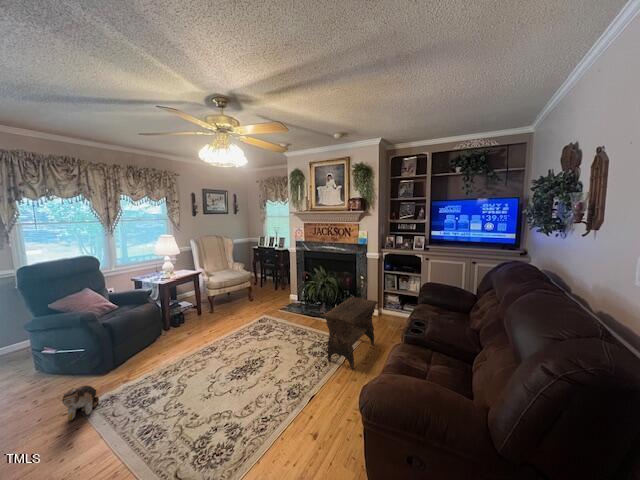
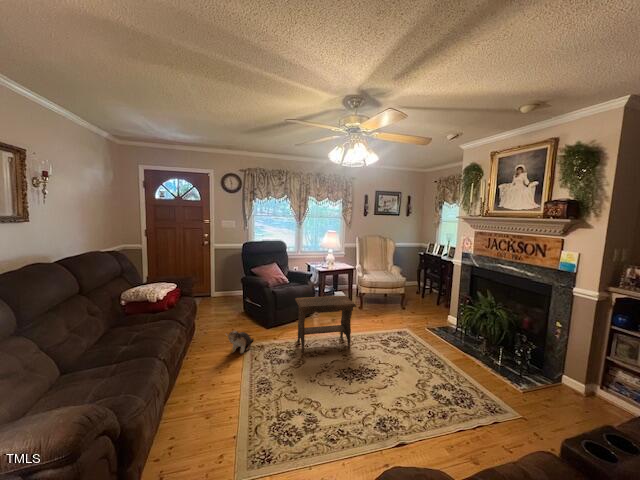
footstool: present [323,297,378,369] -> present [295,296,356,352]

